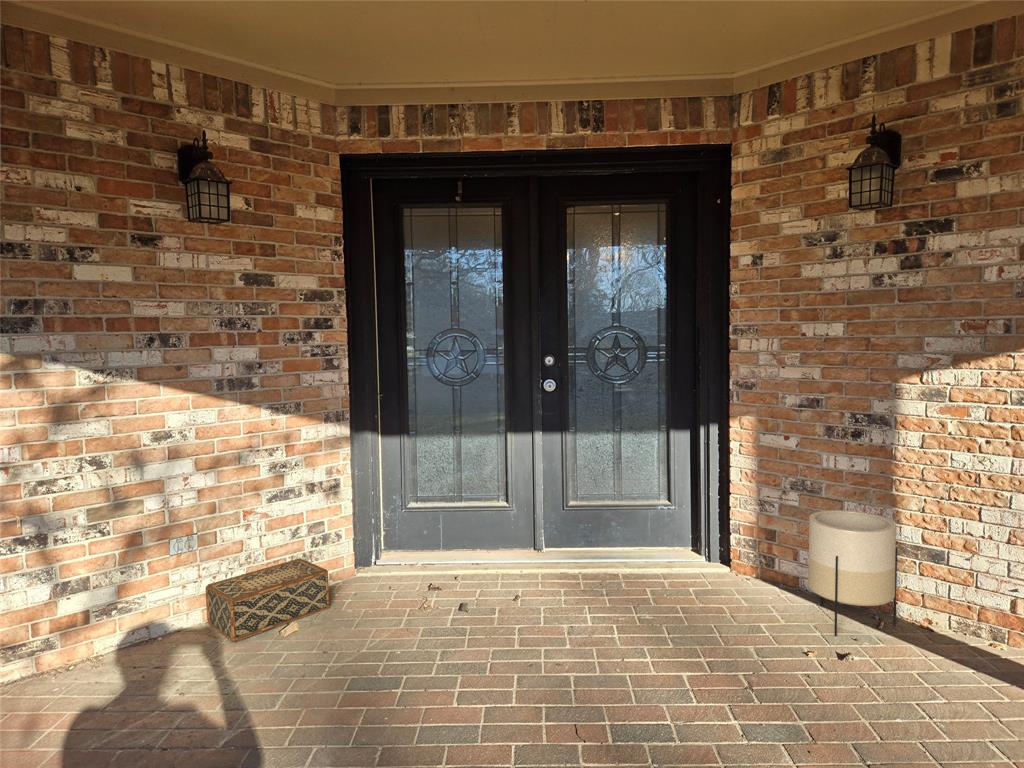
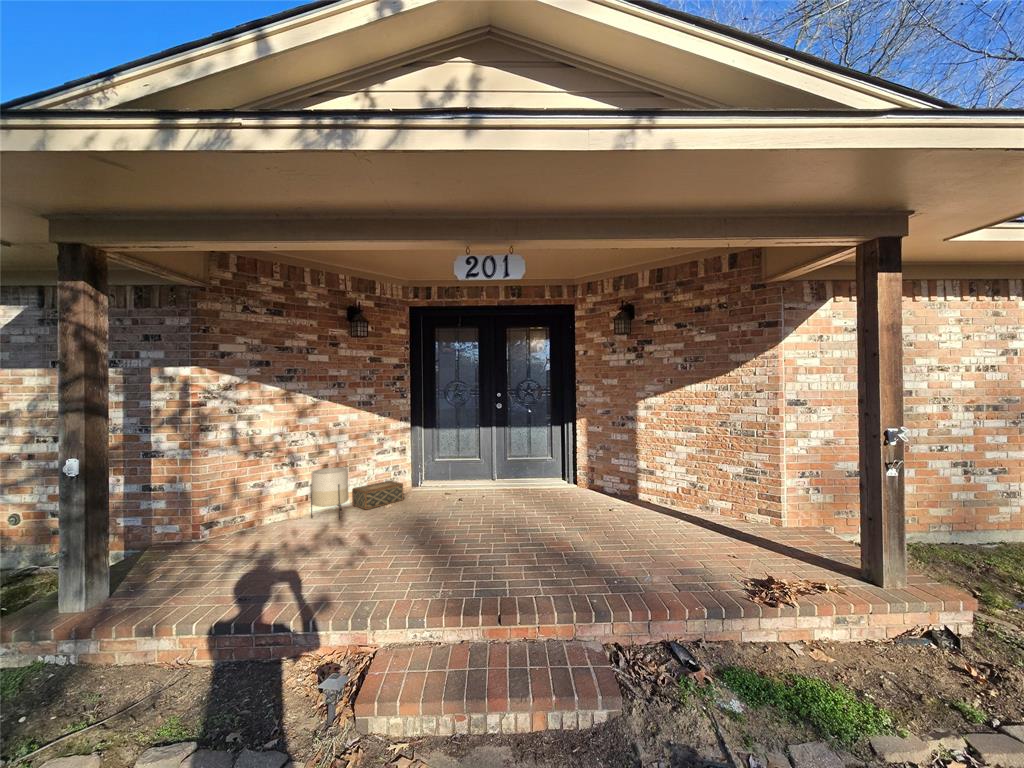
planter: present [808,510,897,636] -> present [311,468,348,519]

